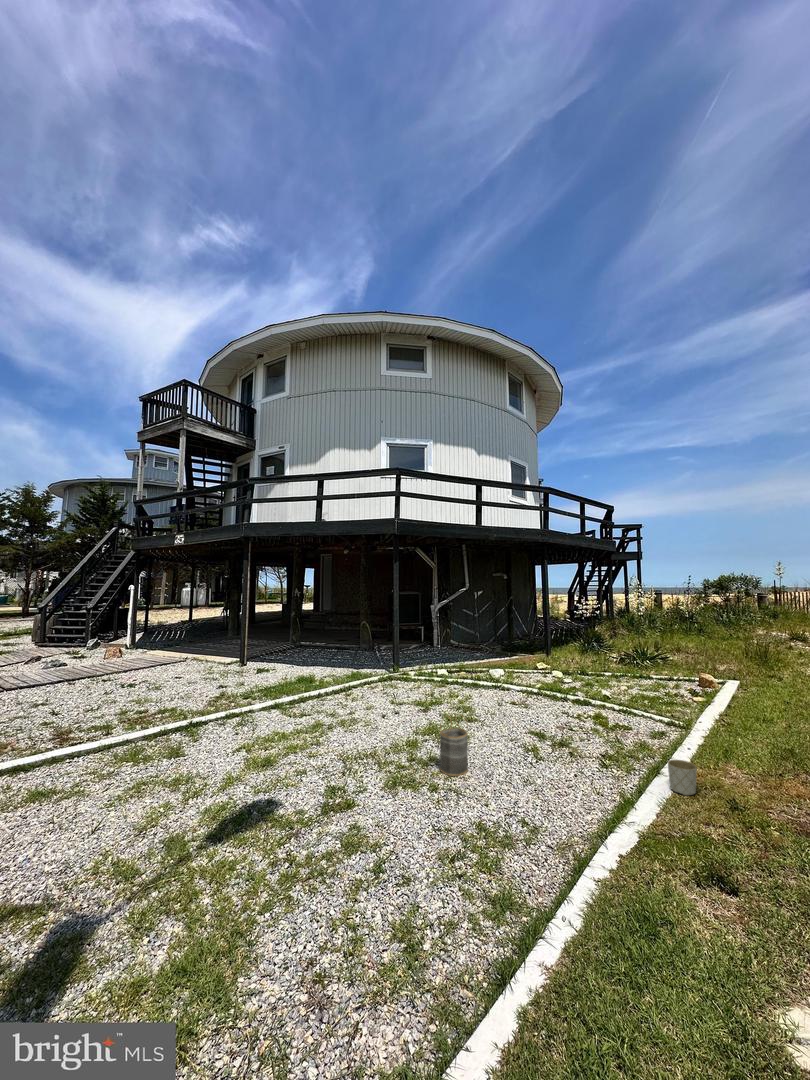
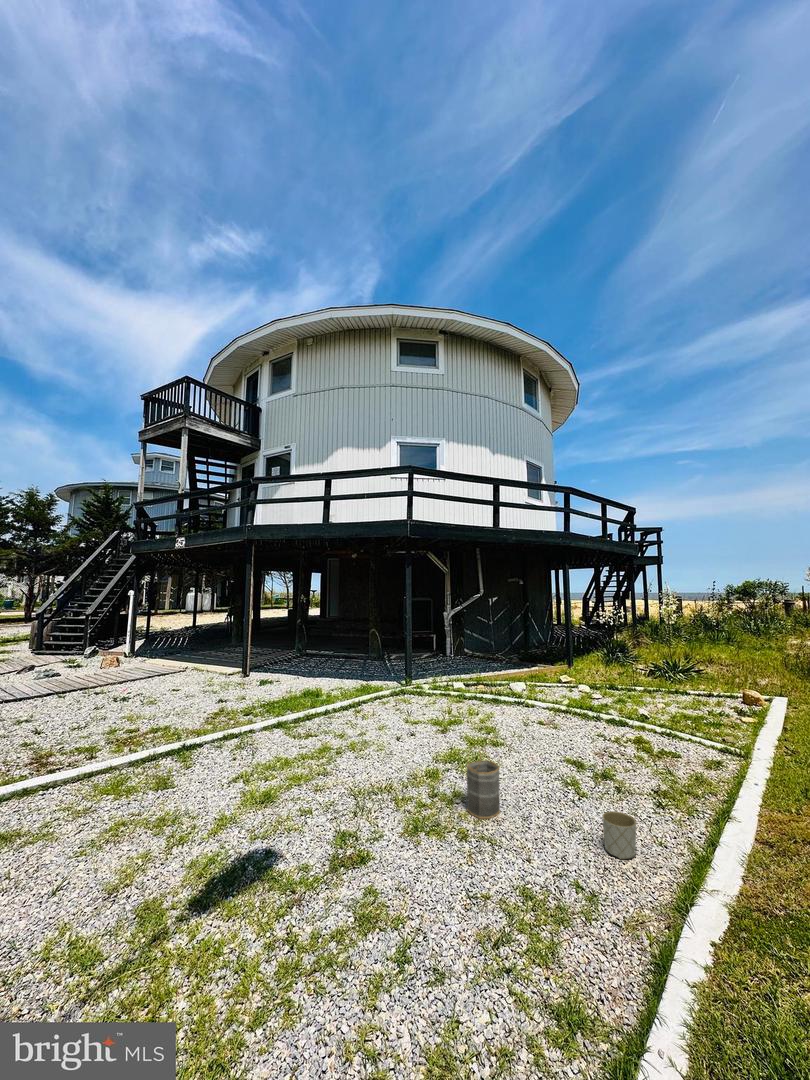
planter: present [668,760,697,796] -> present [602,811,636,859]

